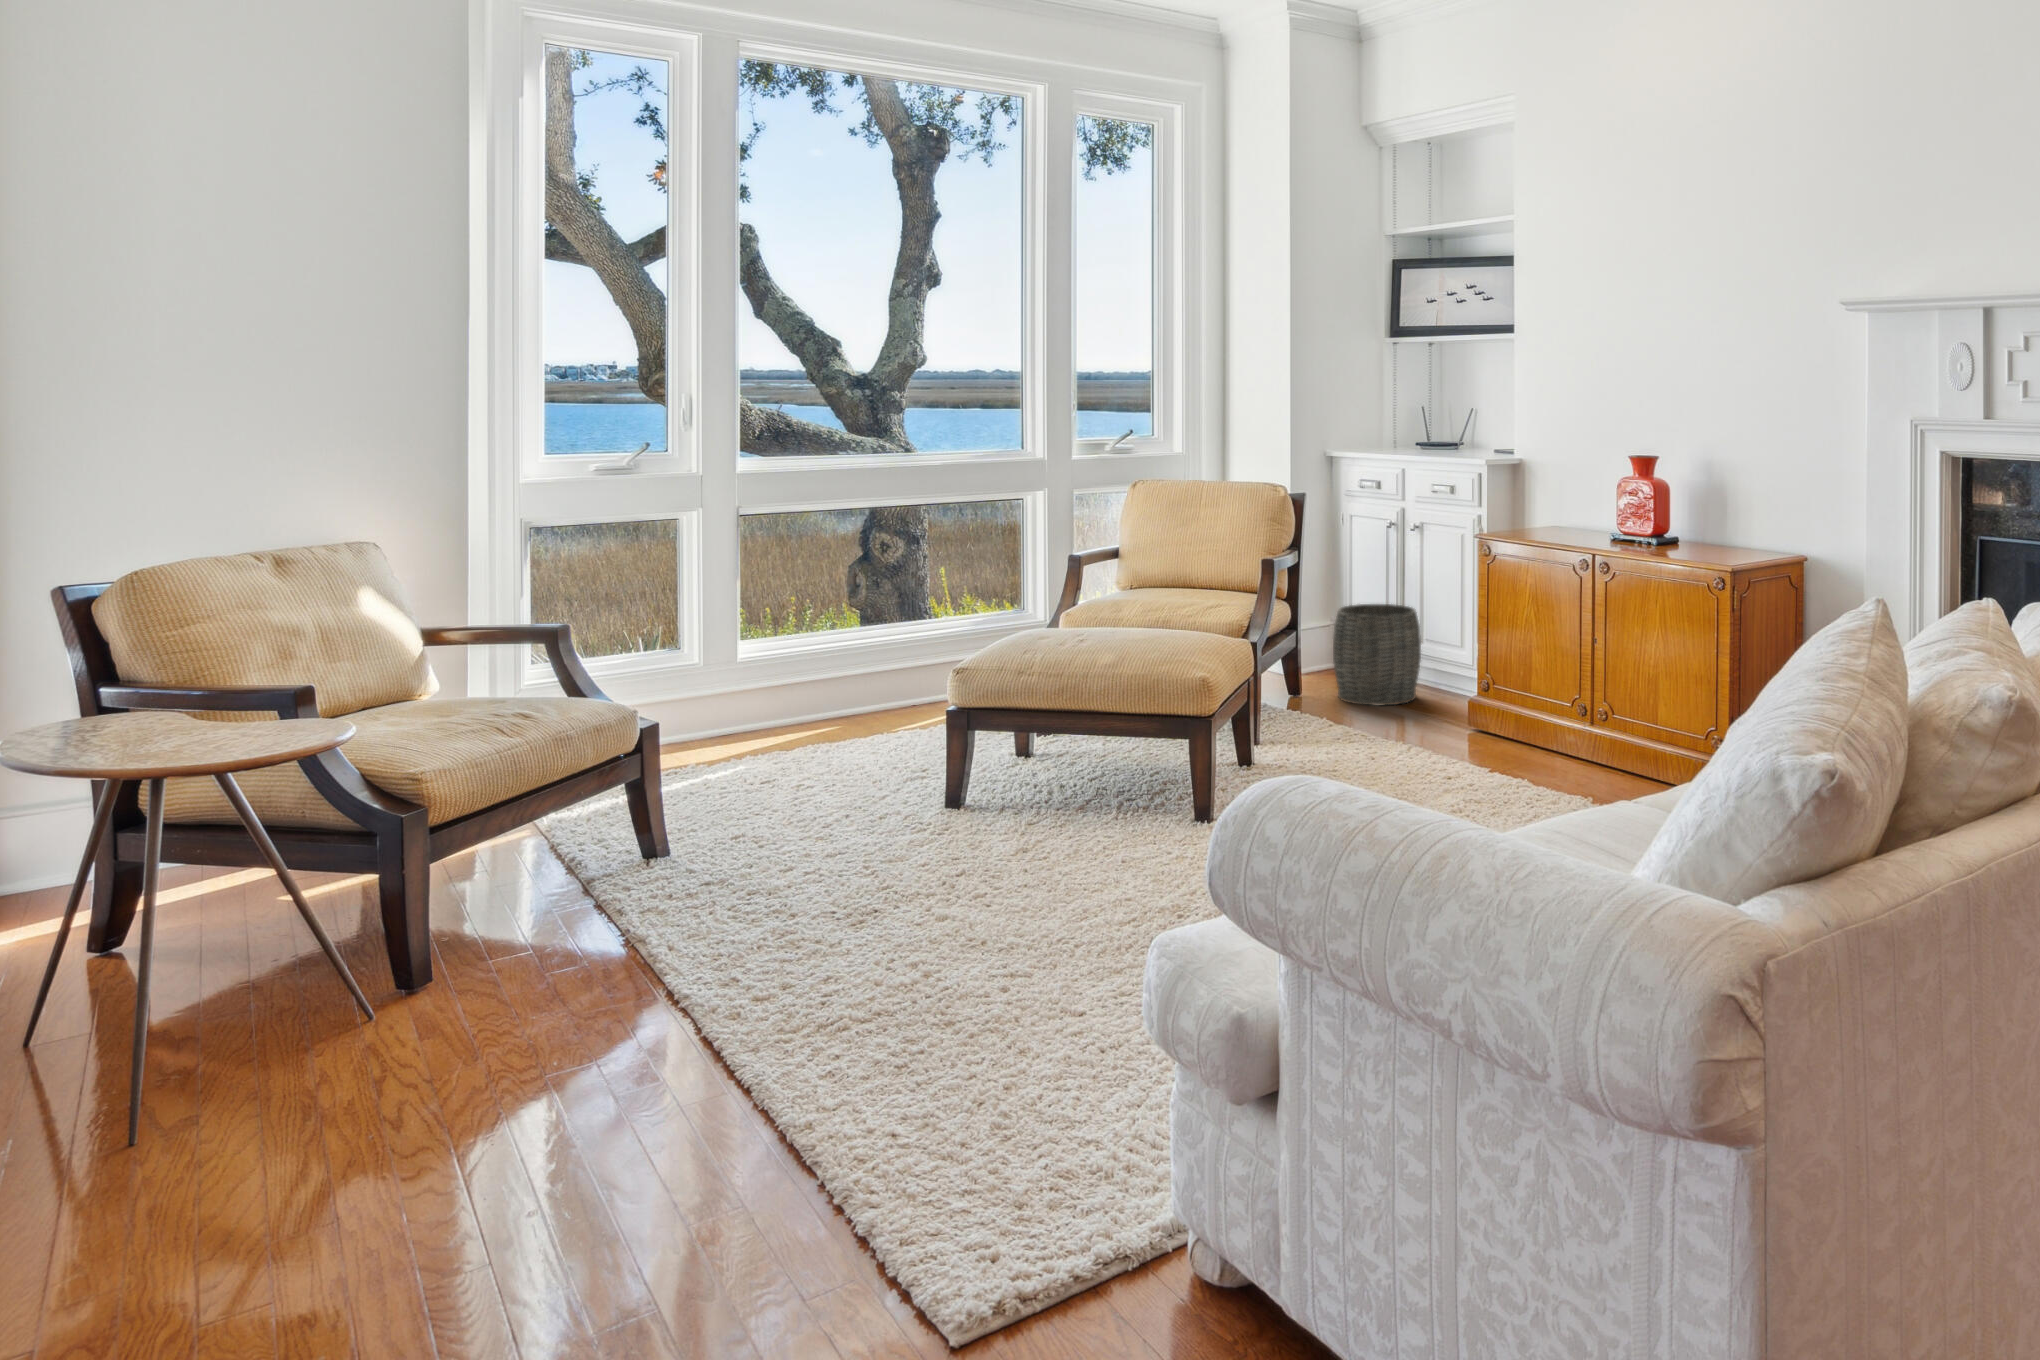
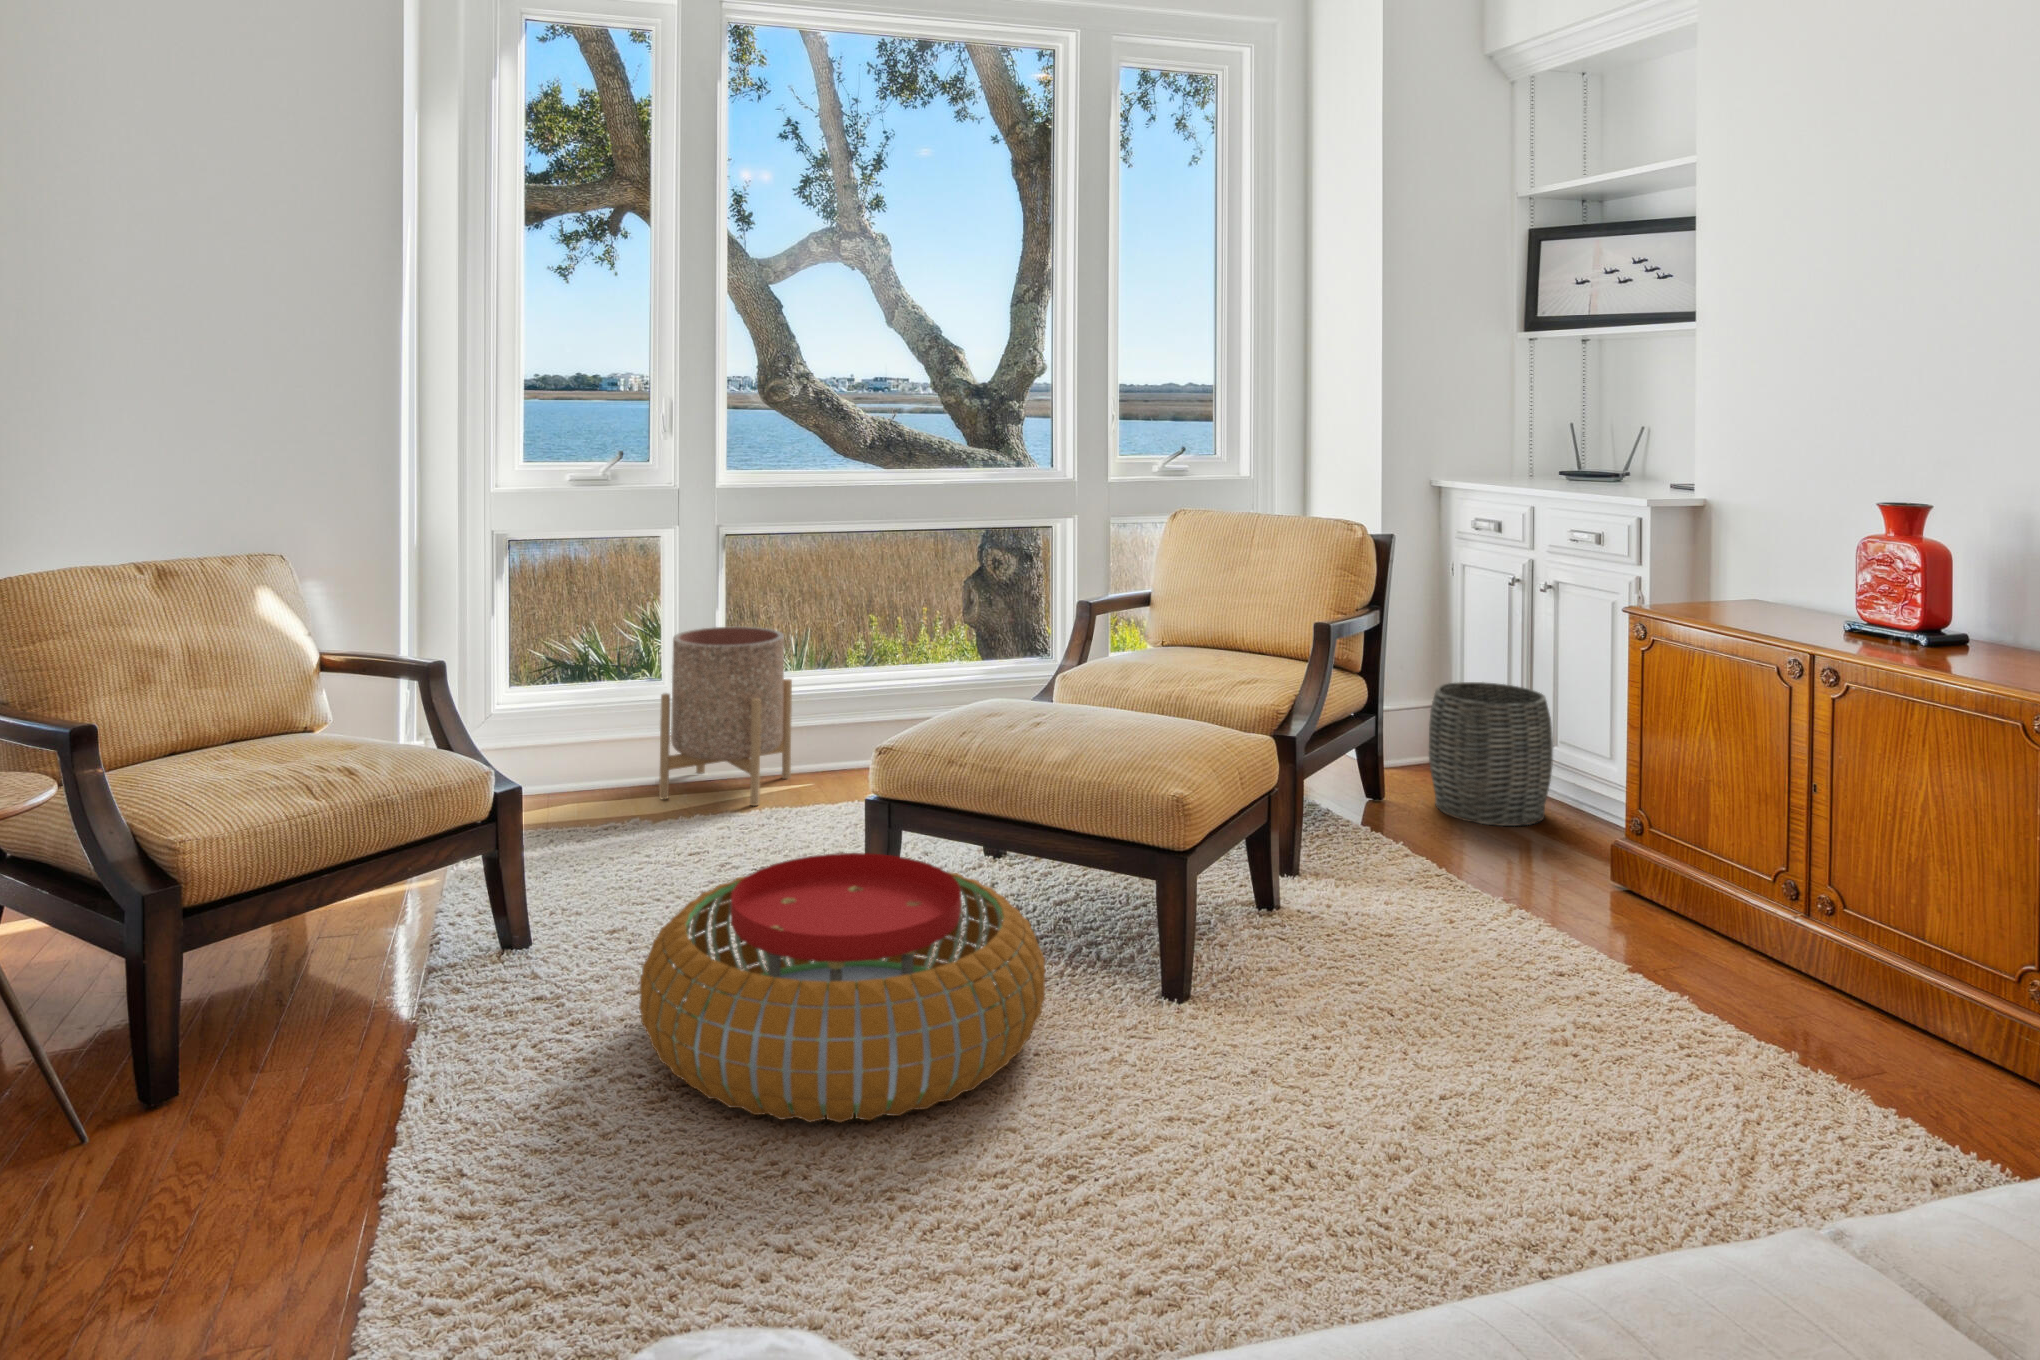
planter: none [704,600,814,752] -> present [659,627,792,806]
pouf: none [825,741,1127,910] -> present [639,853,1046,1122]

